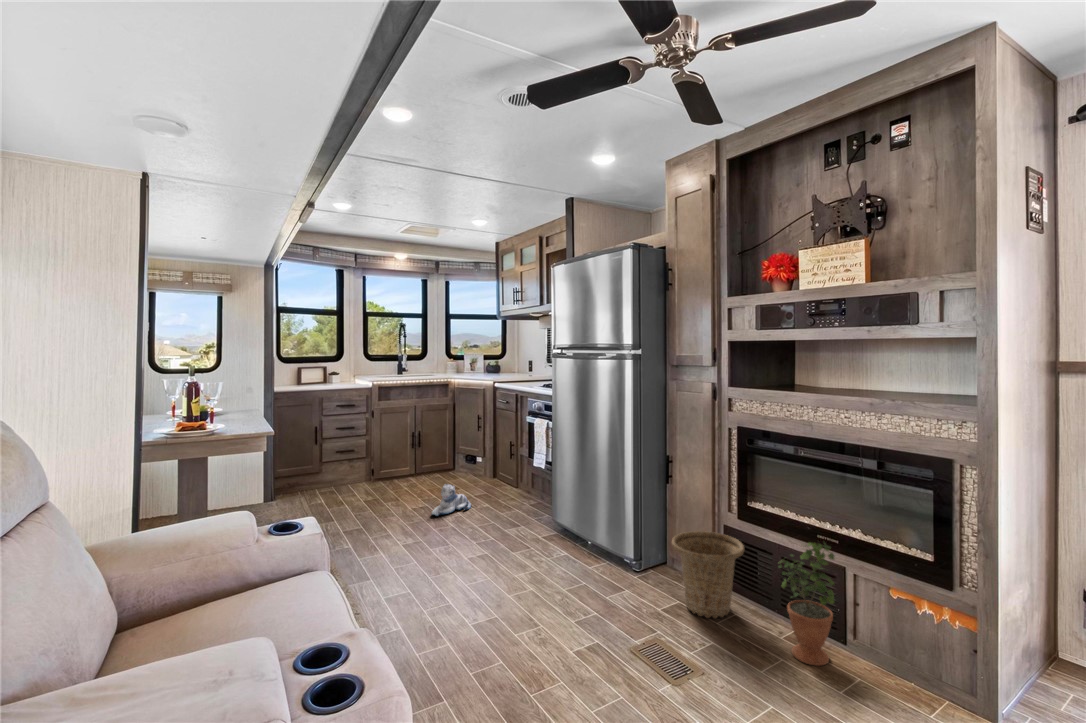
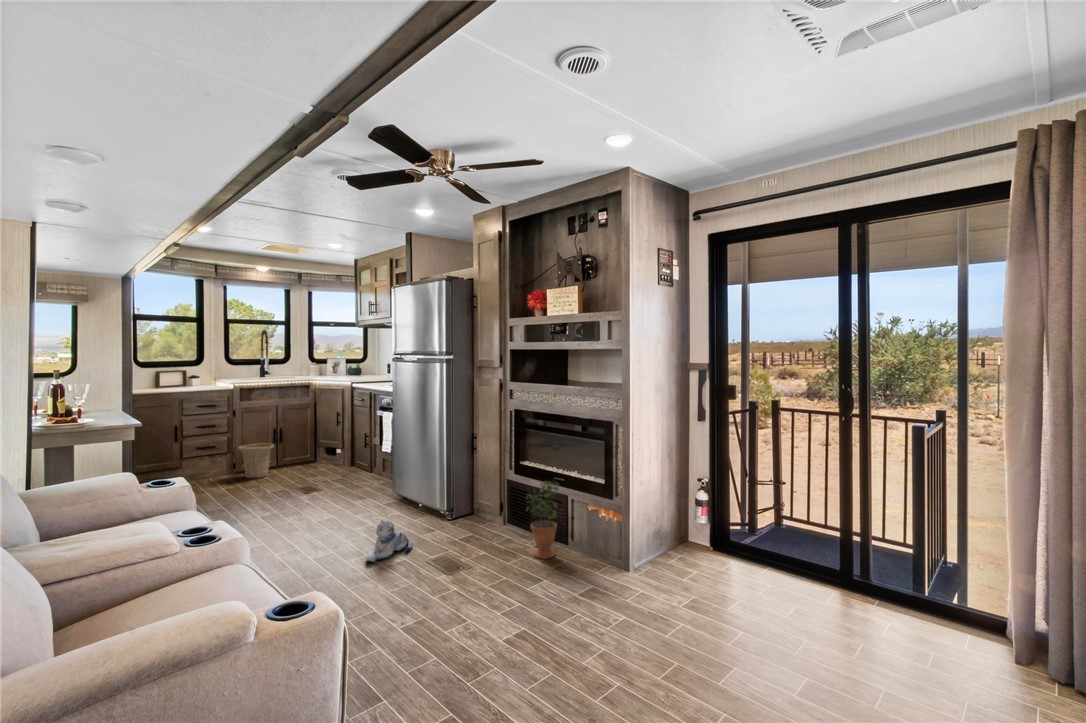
plush toy: present [432,484,471,516] -> present [366,520,413,562]
basket: present [672,531,744,618] -> present [238,443,274,478]

